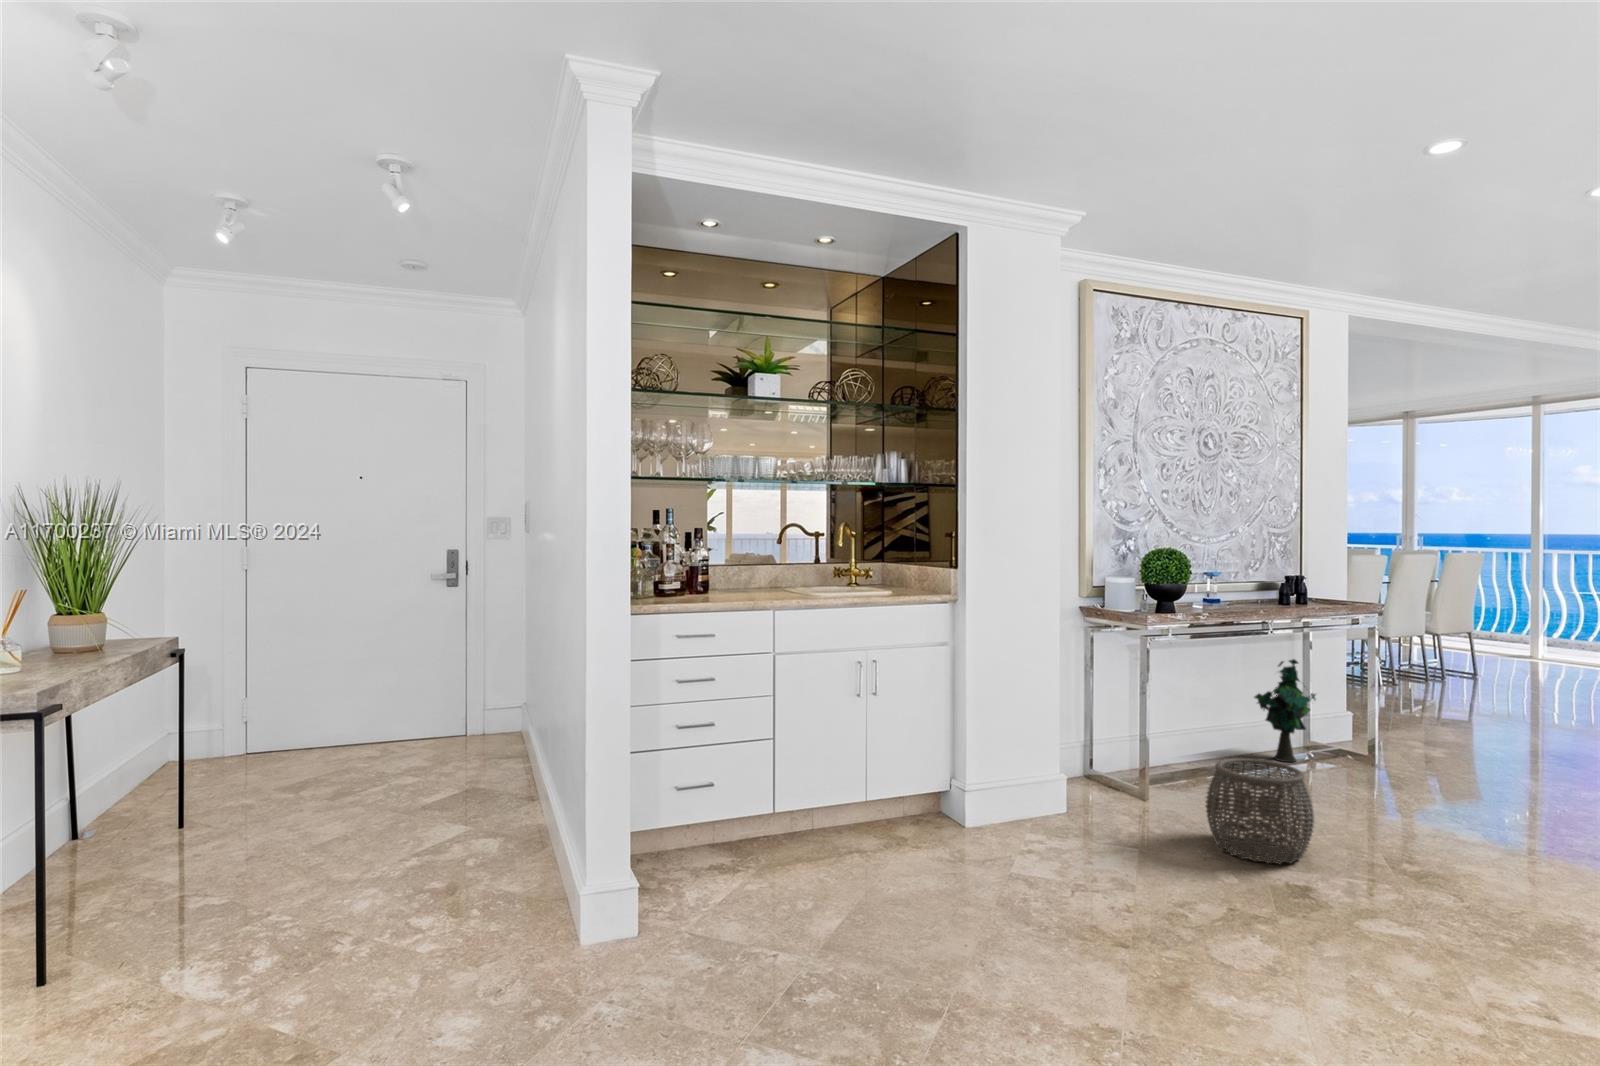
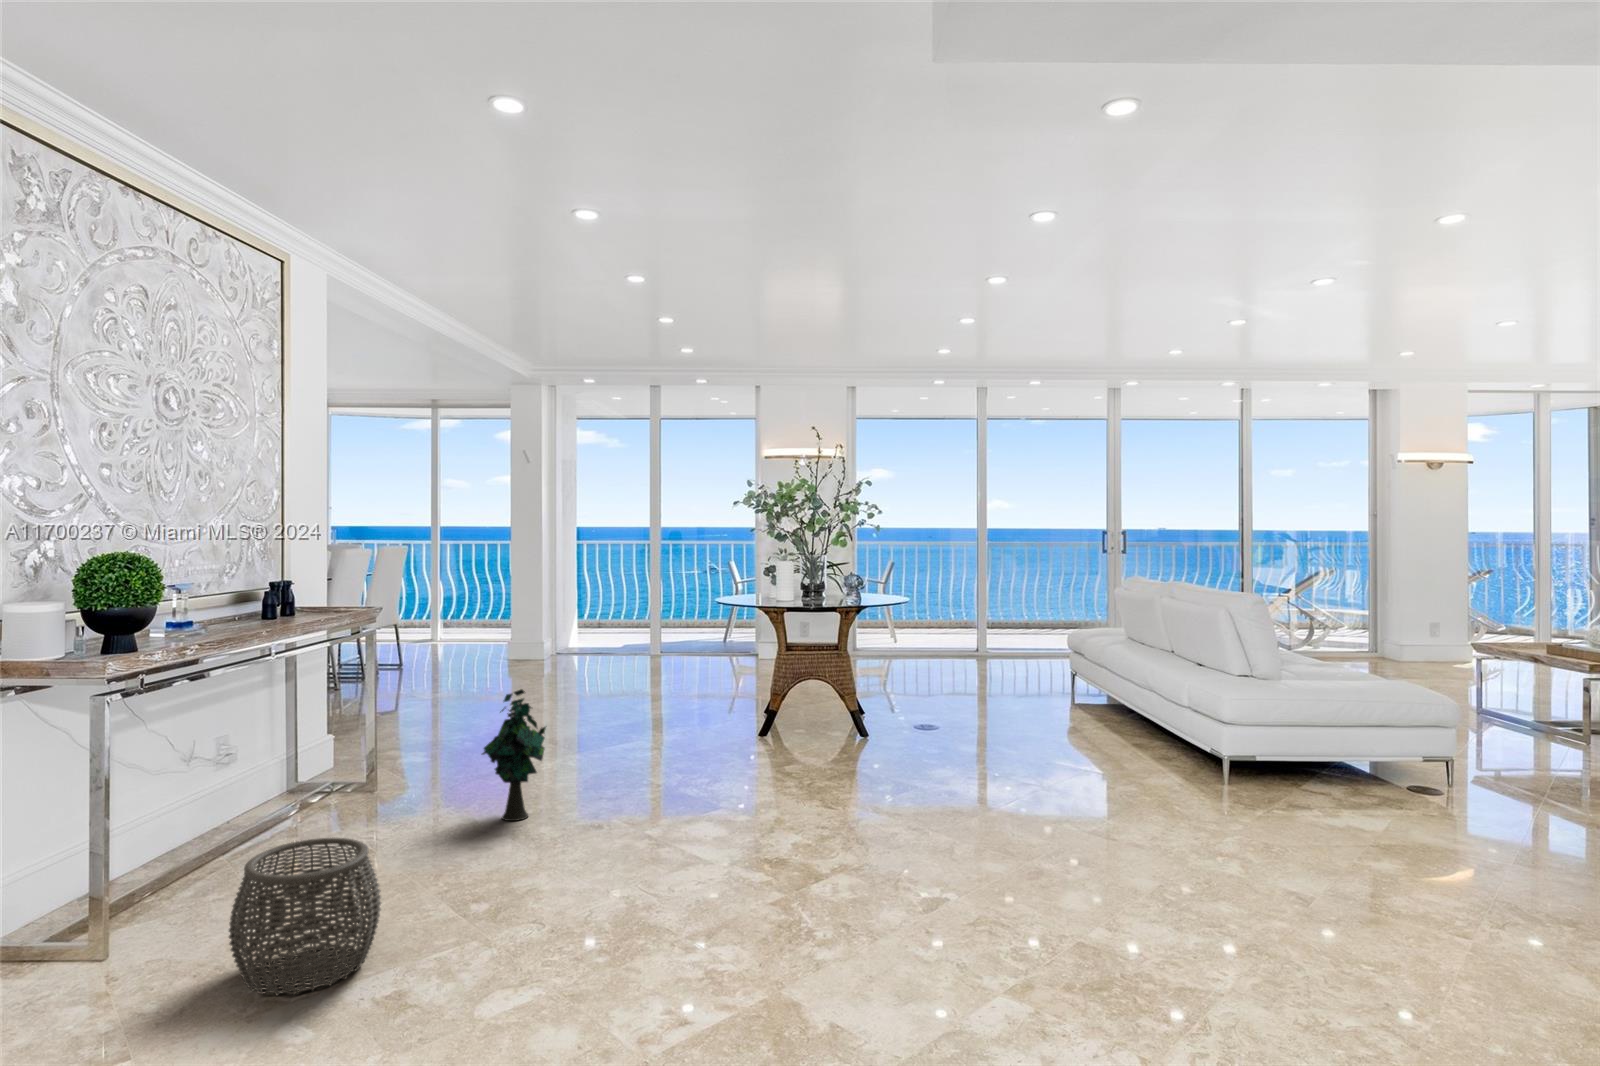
decorative plant: present [1255,659,1316,762] -> present [482,689,546,821]

